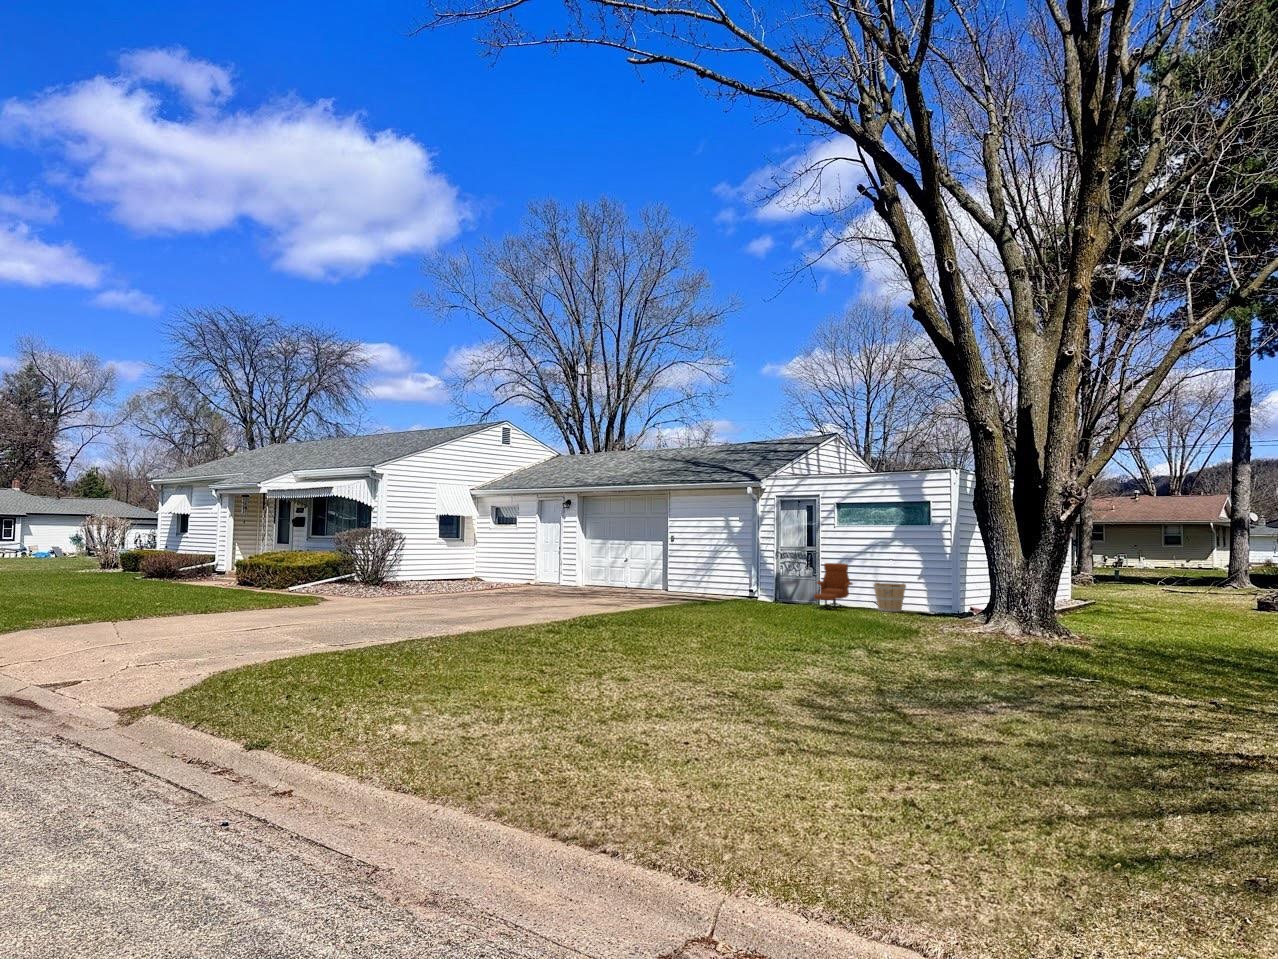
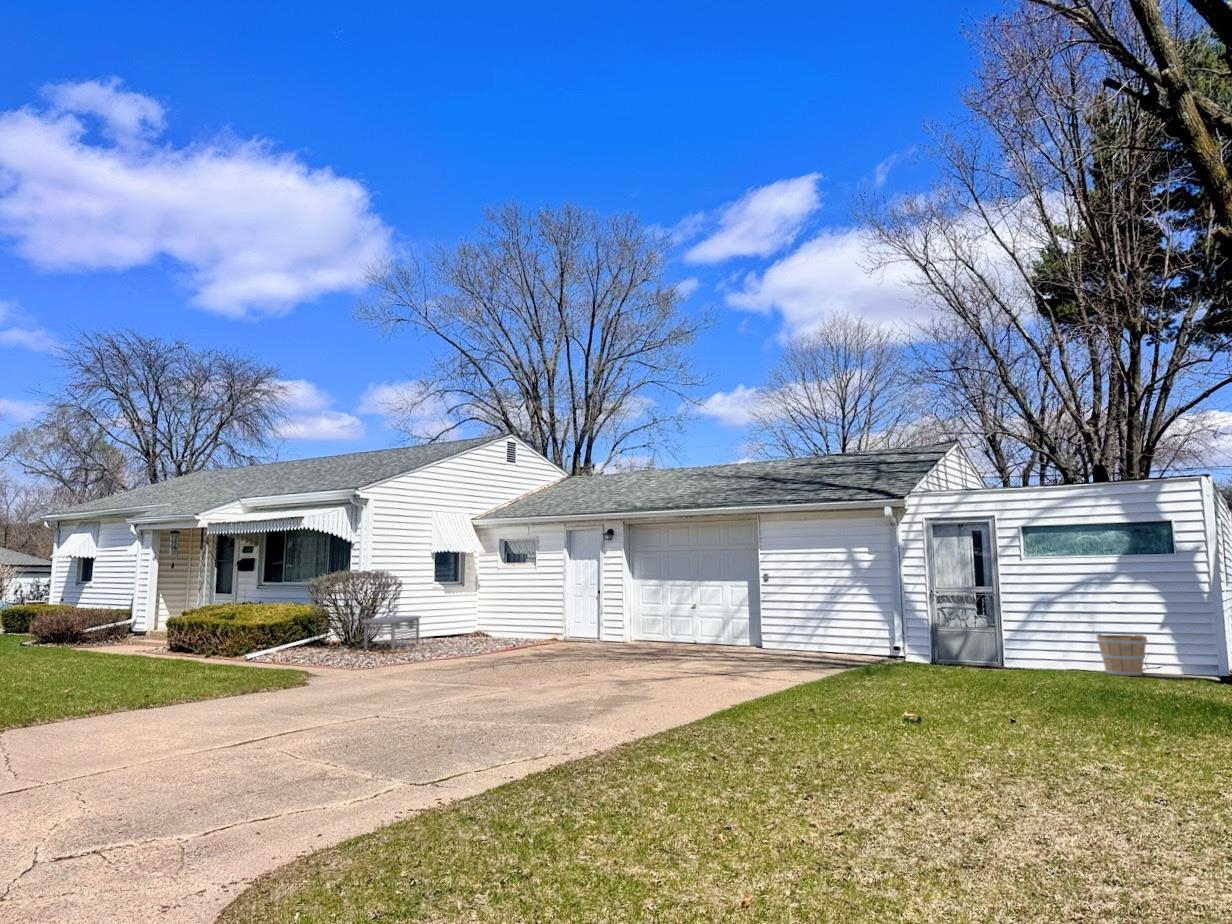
storage bench: none [375,562,423,587] -> present [362,616,421,649]
lounge chair: present [814,563,853,610] -> none [1003,608,1059,675]

